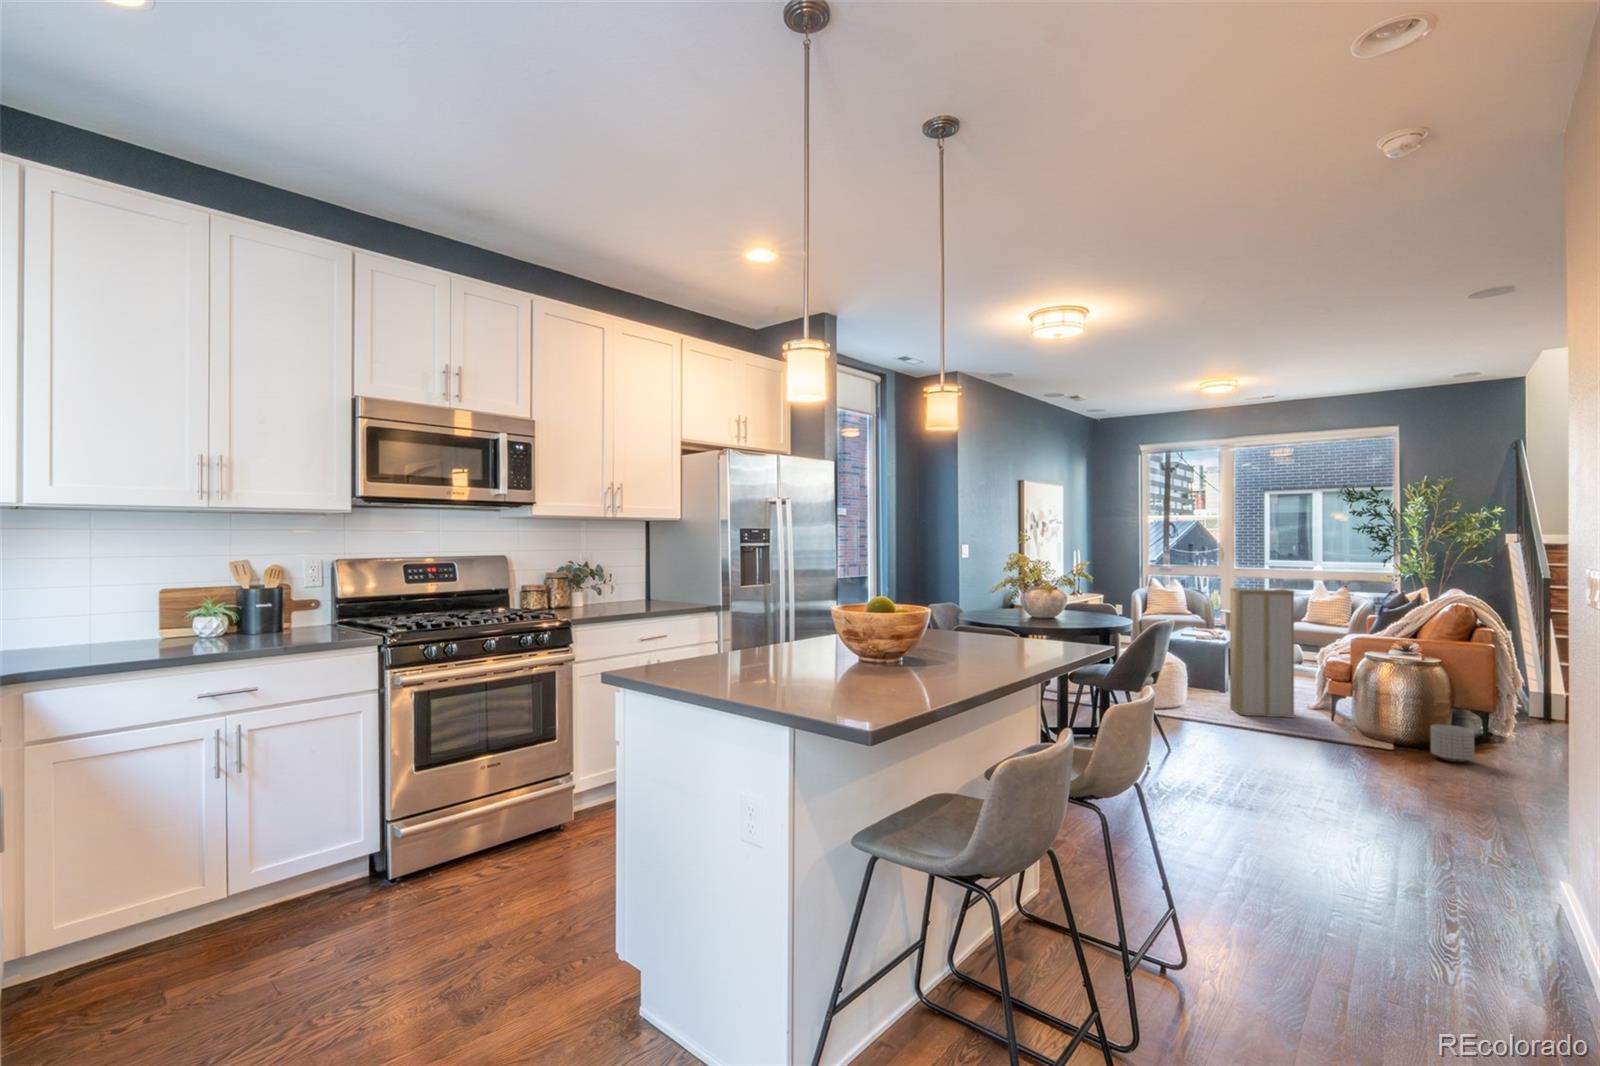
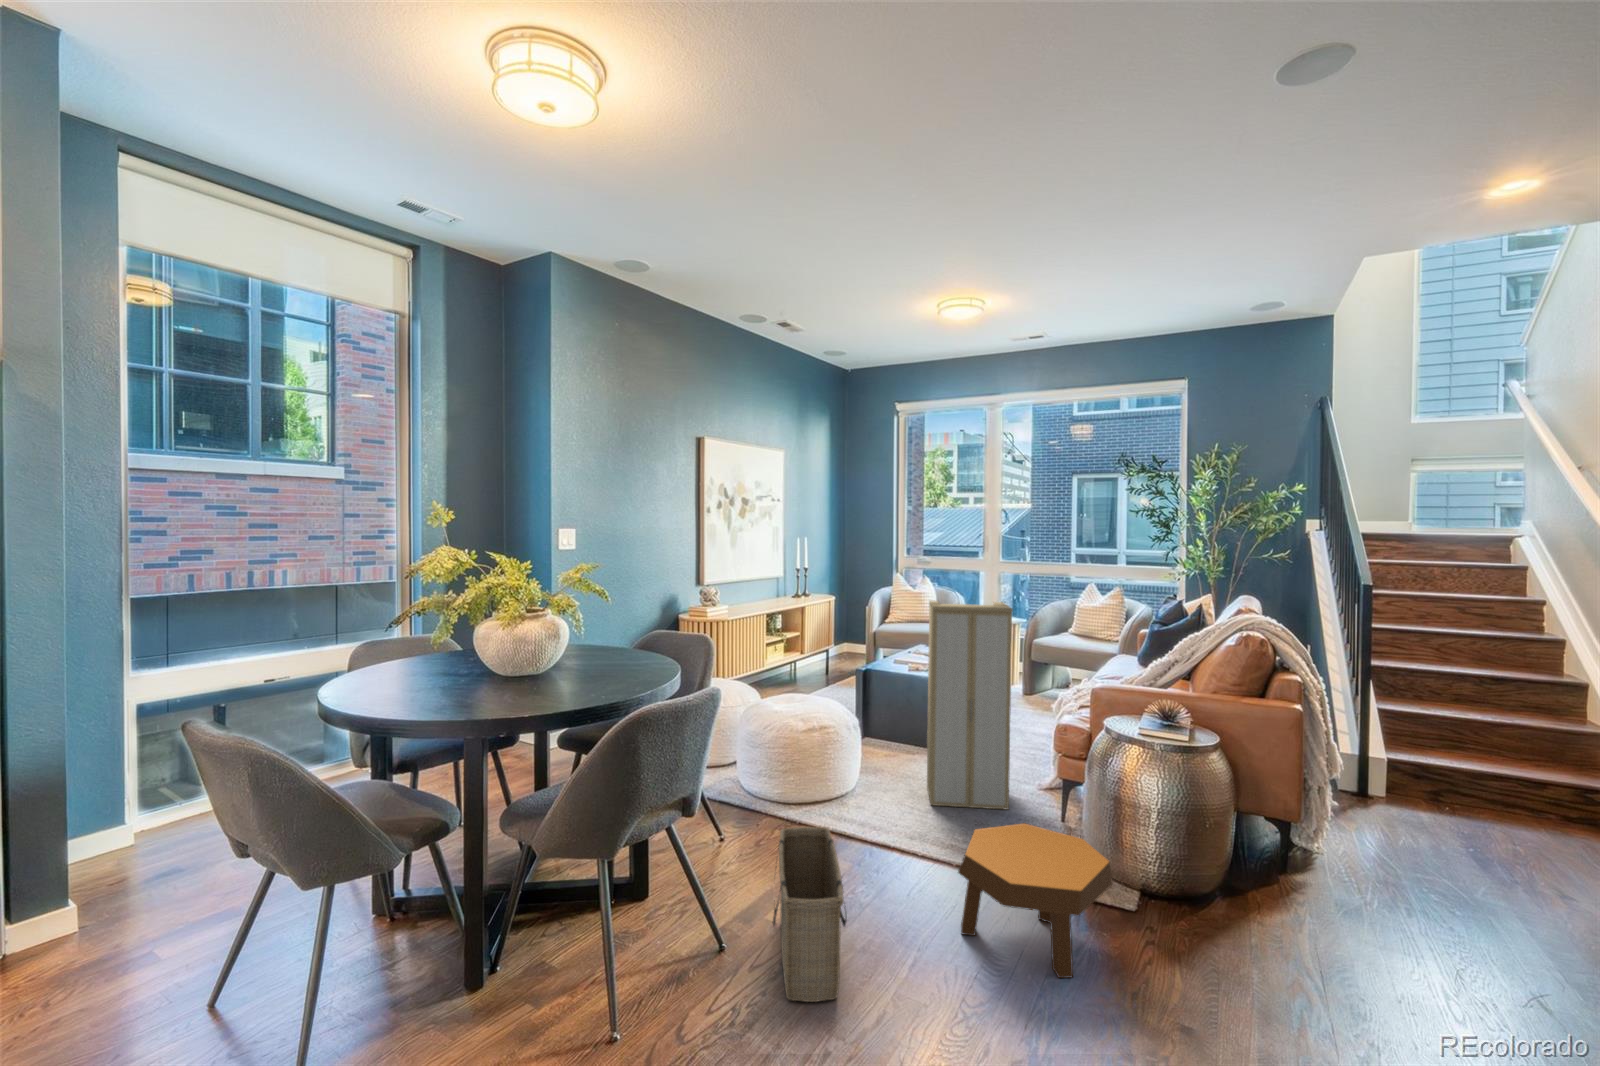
basket: none [1189,698,1250,764] -> present [773,827,847,1002]
footstool: none [1294,702,1384,764] -> present [958,823,1113,978]
planter: present [1431,725,1475,762] -> none [1195,873,1270,959]

